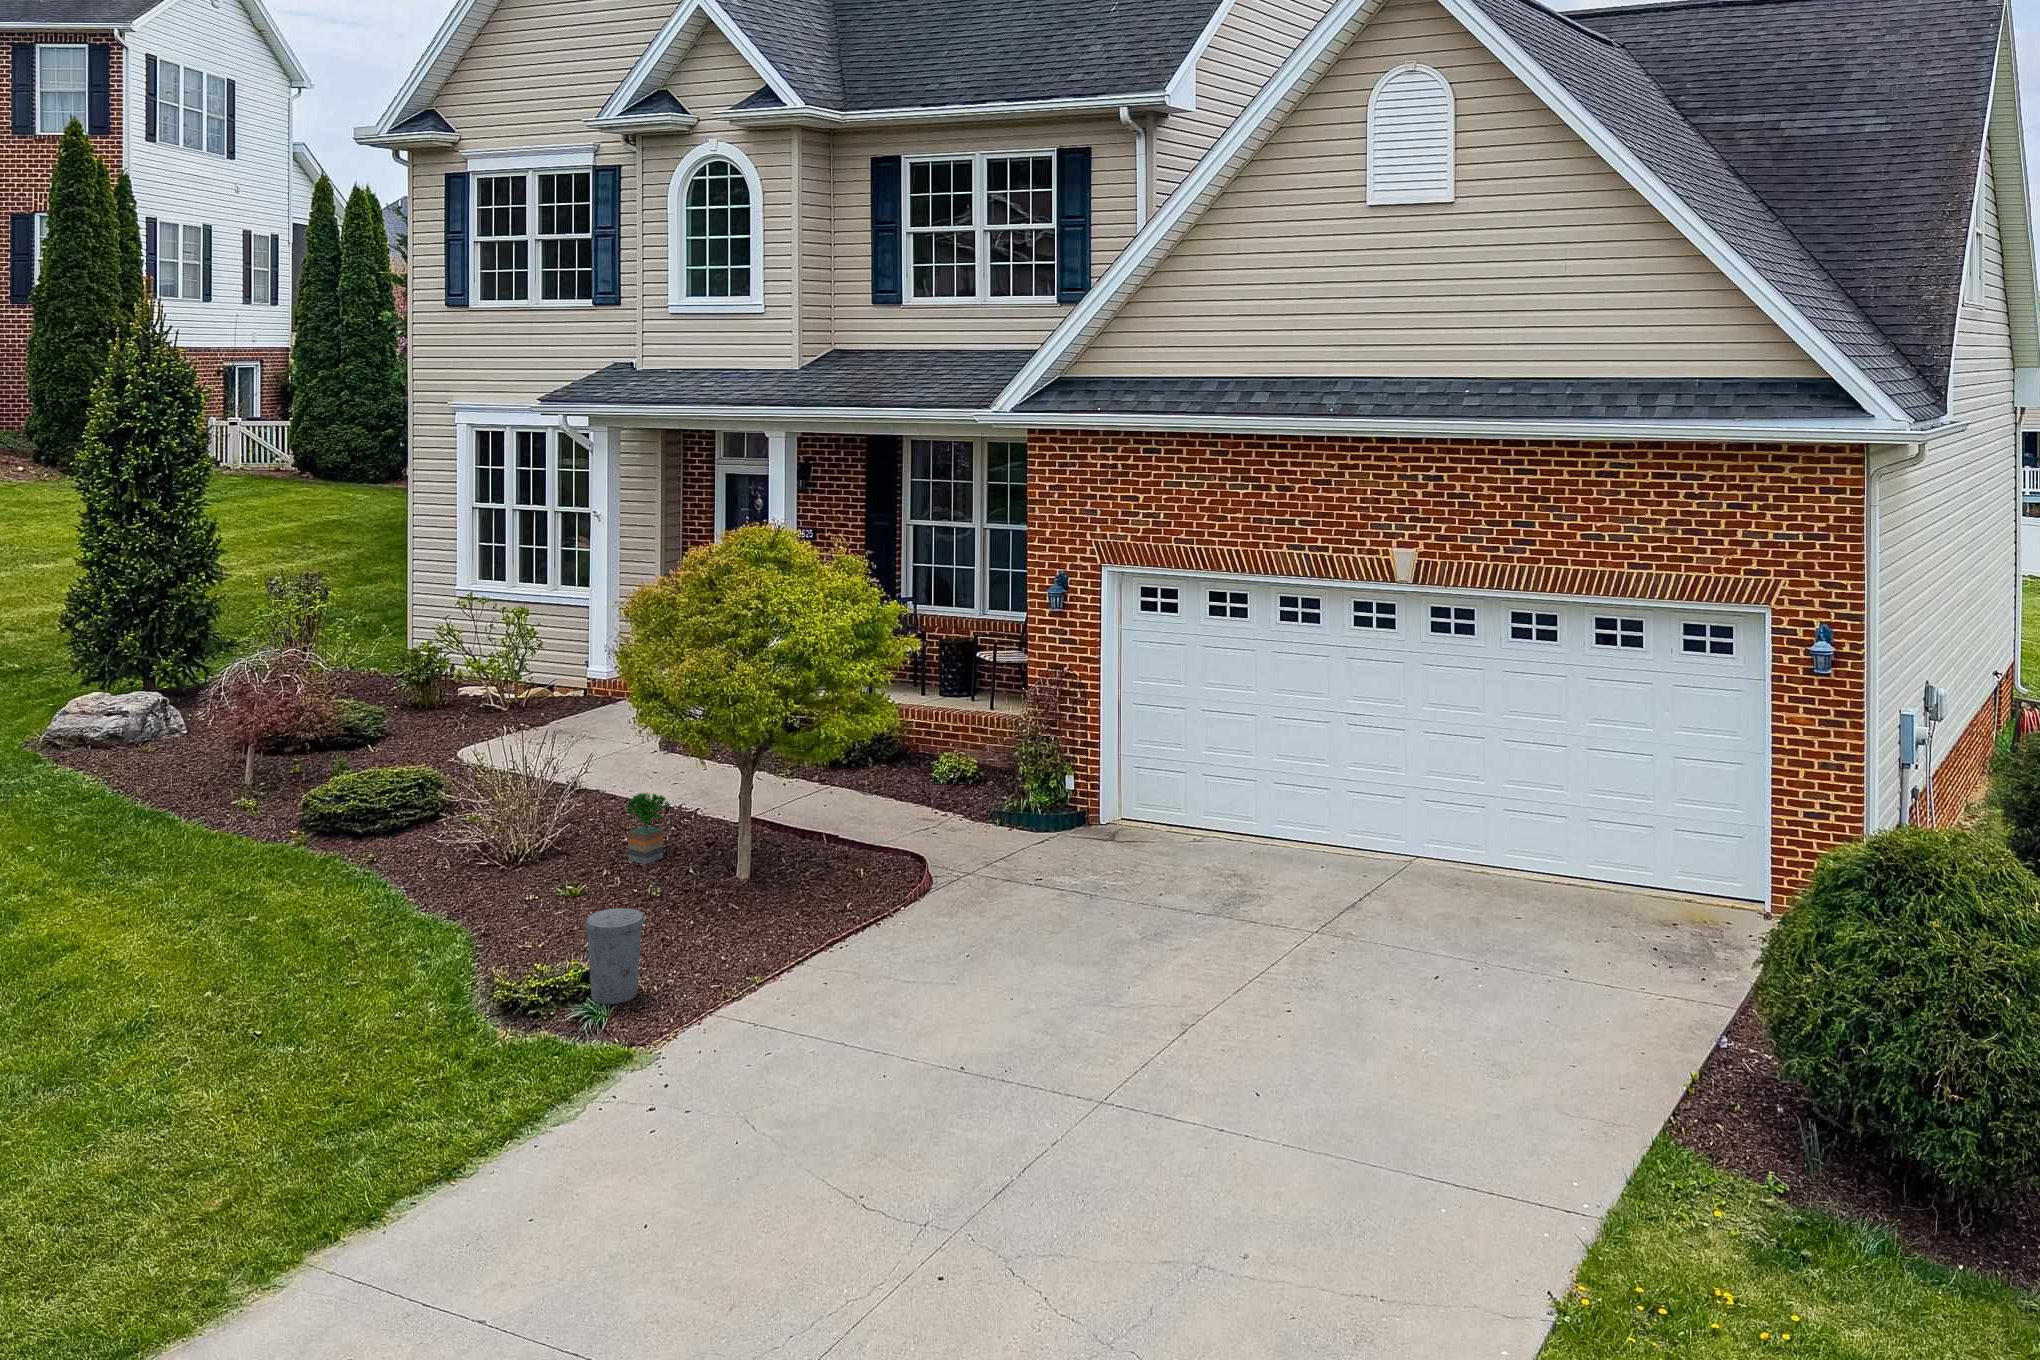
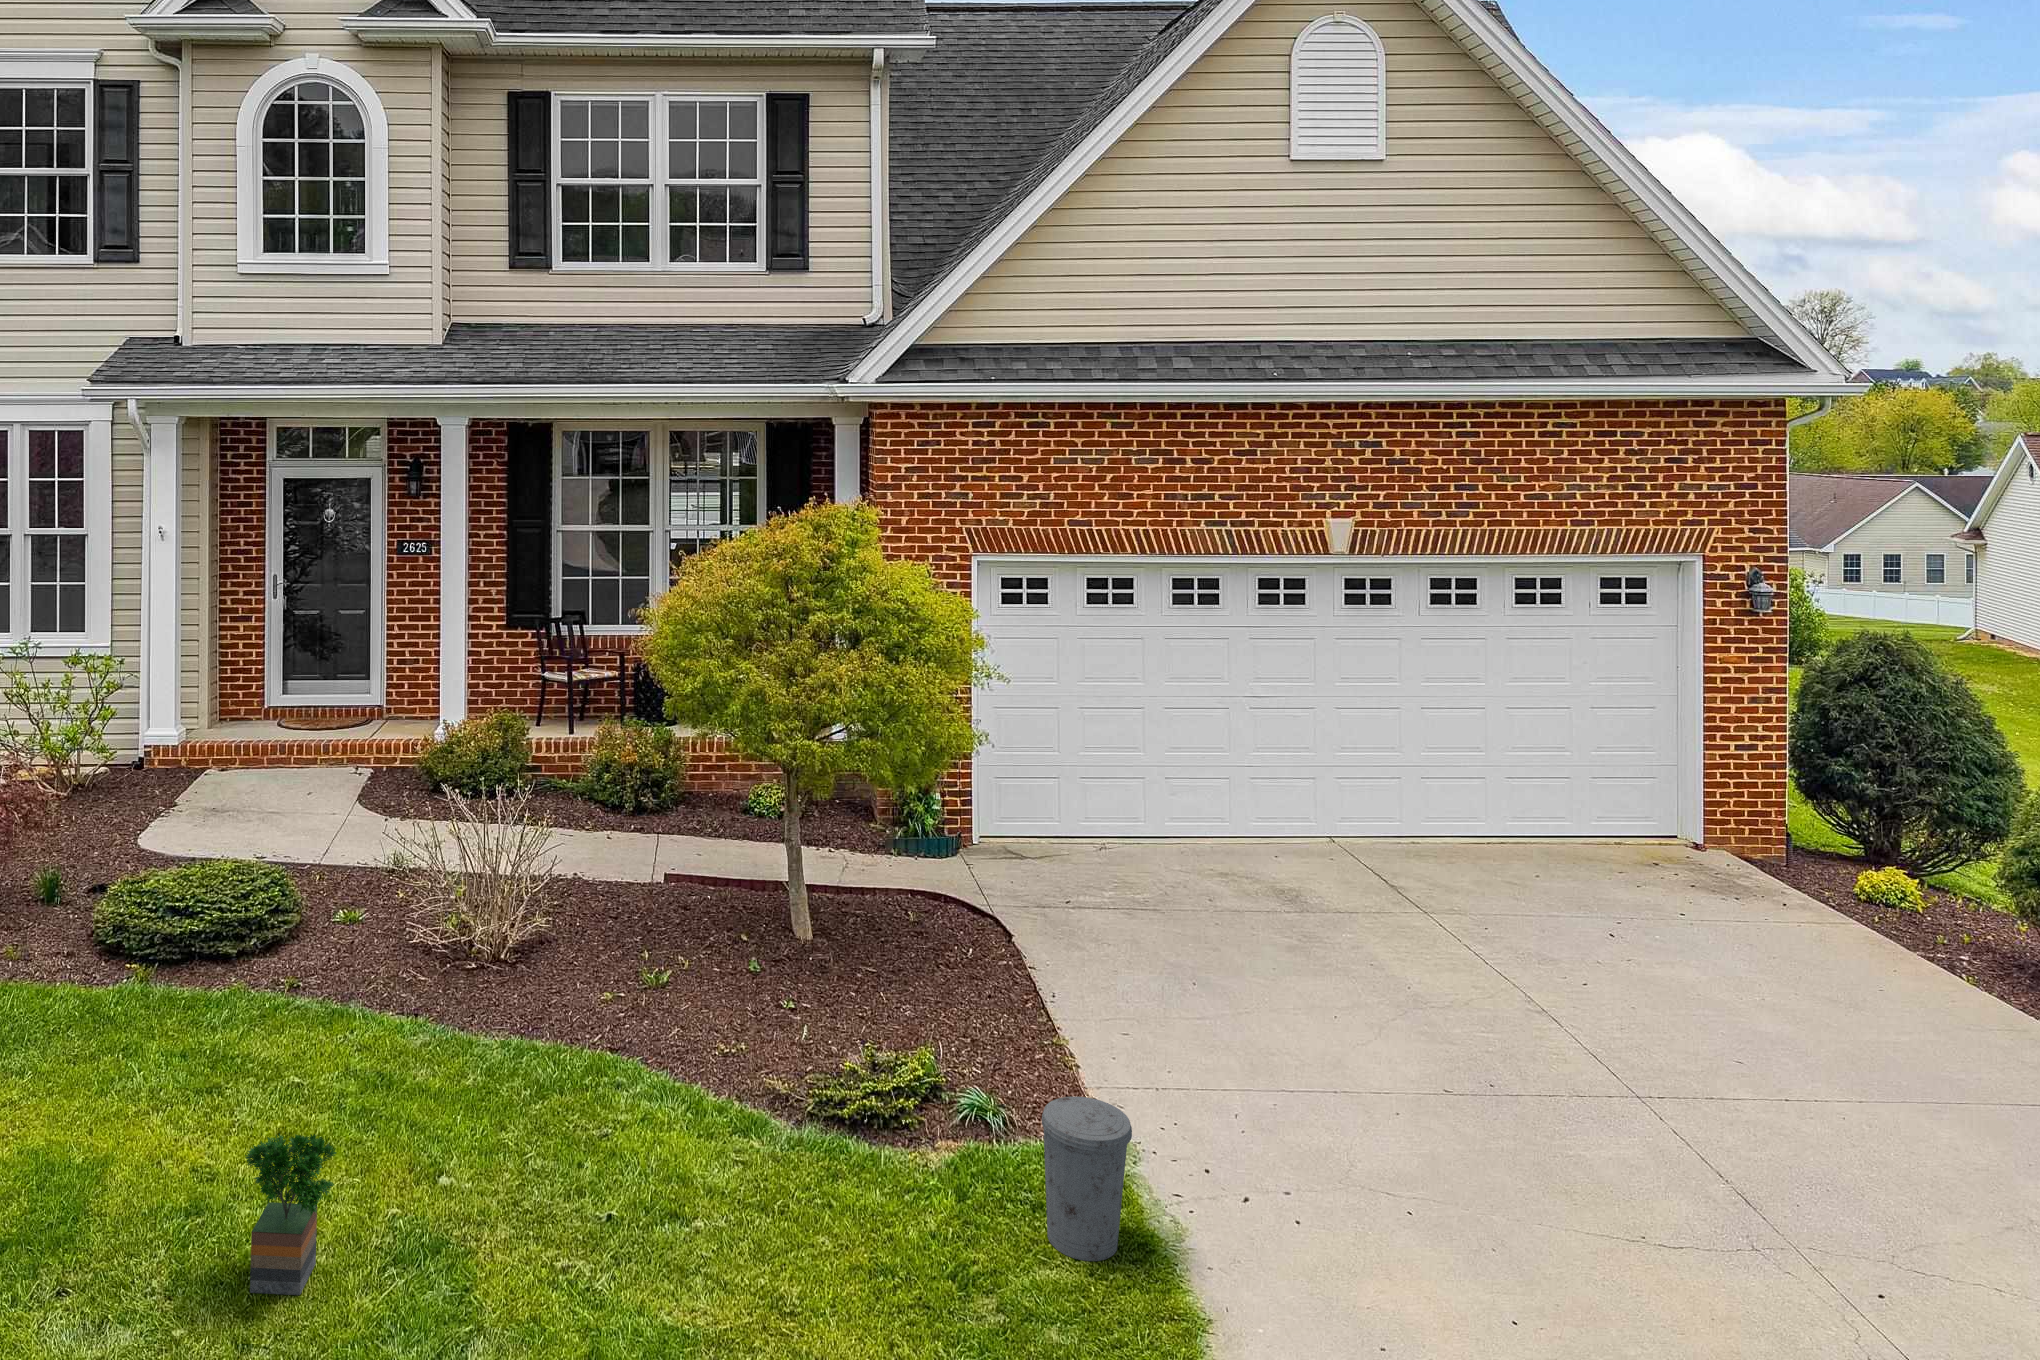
potted tree: present [626,793,670,865] -> present [245,1134,336,1295]

